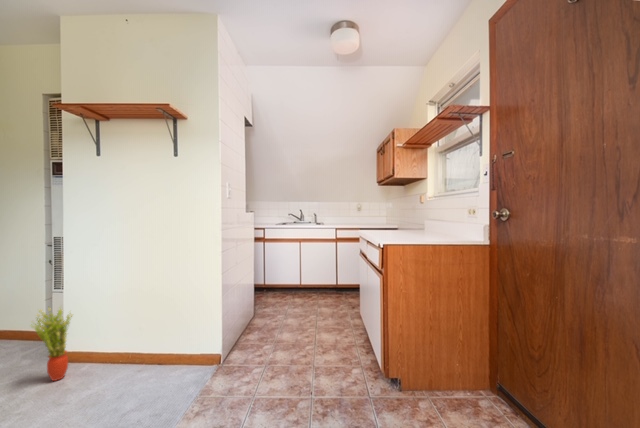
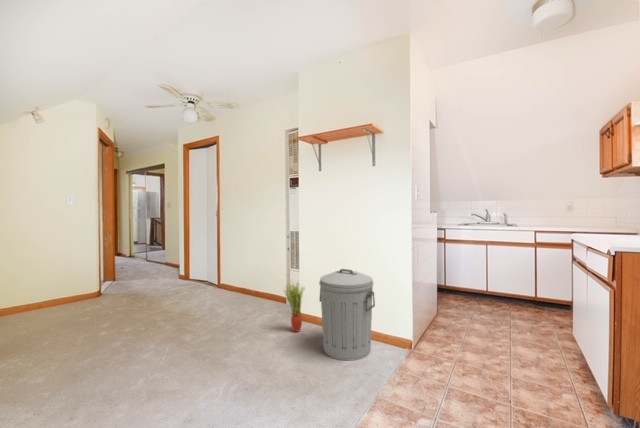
trash can: none [91,283,175,405] -> present [319,269,375,361]

